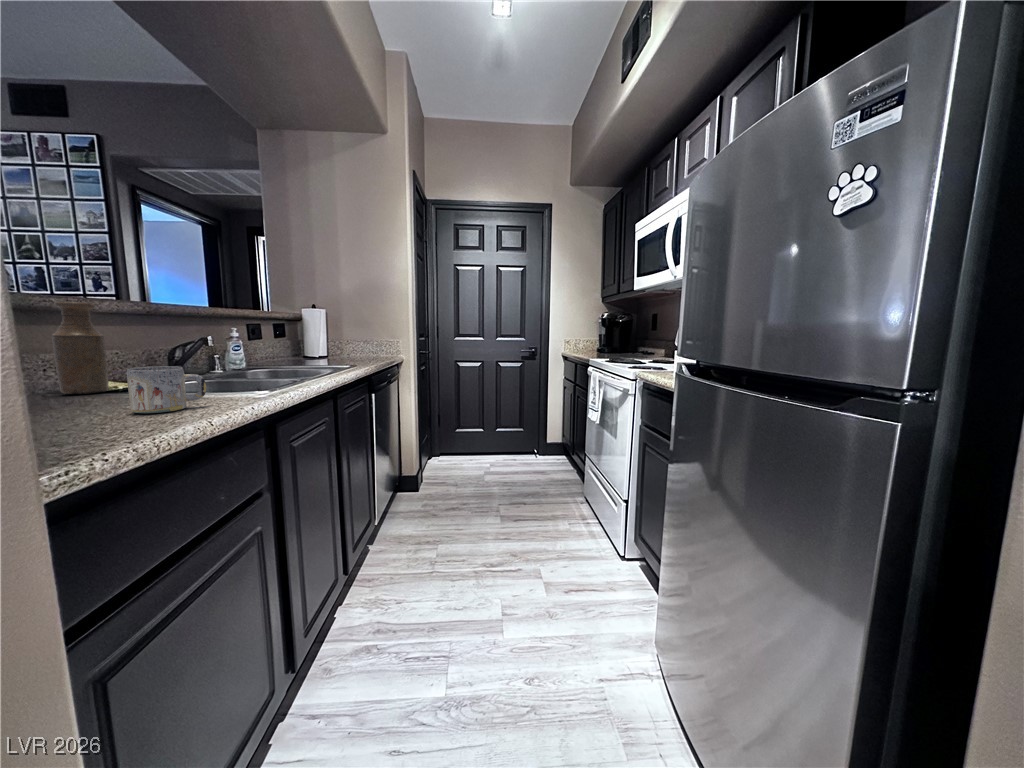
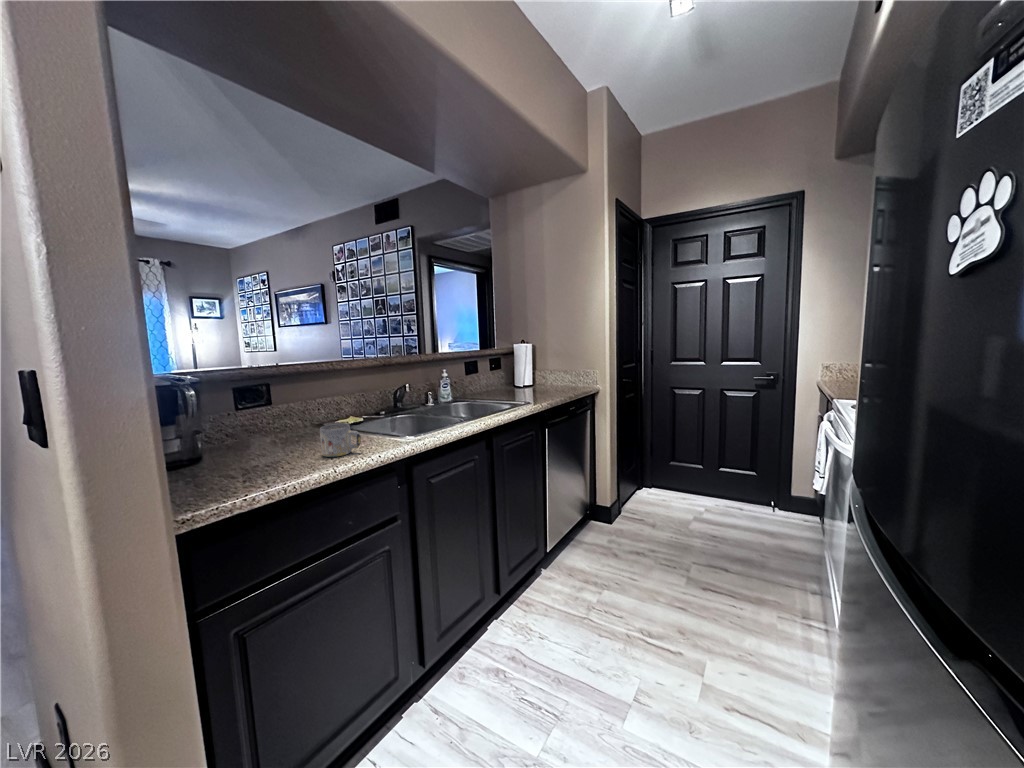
bottle: present [52,301,109,394] -> none [333,368,359,426]

